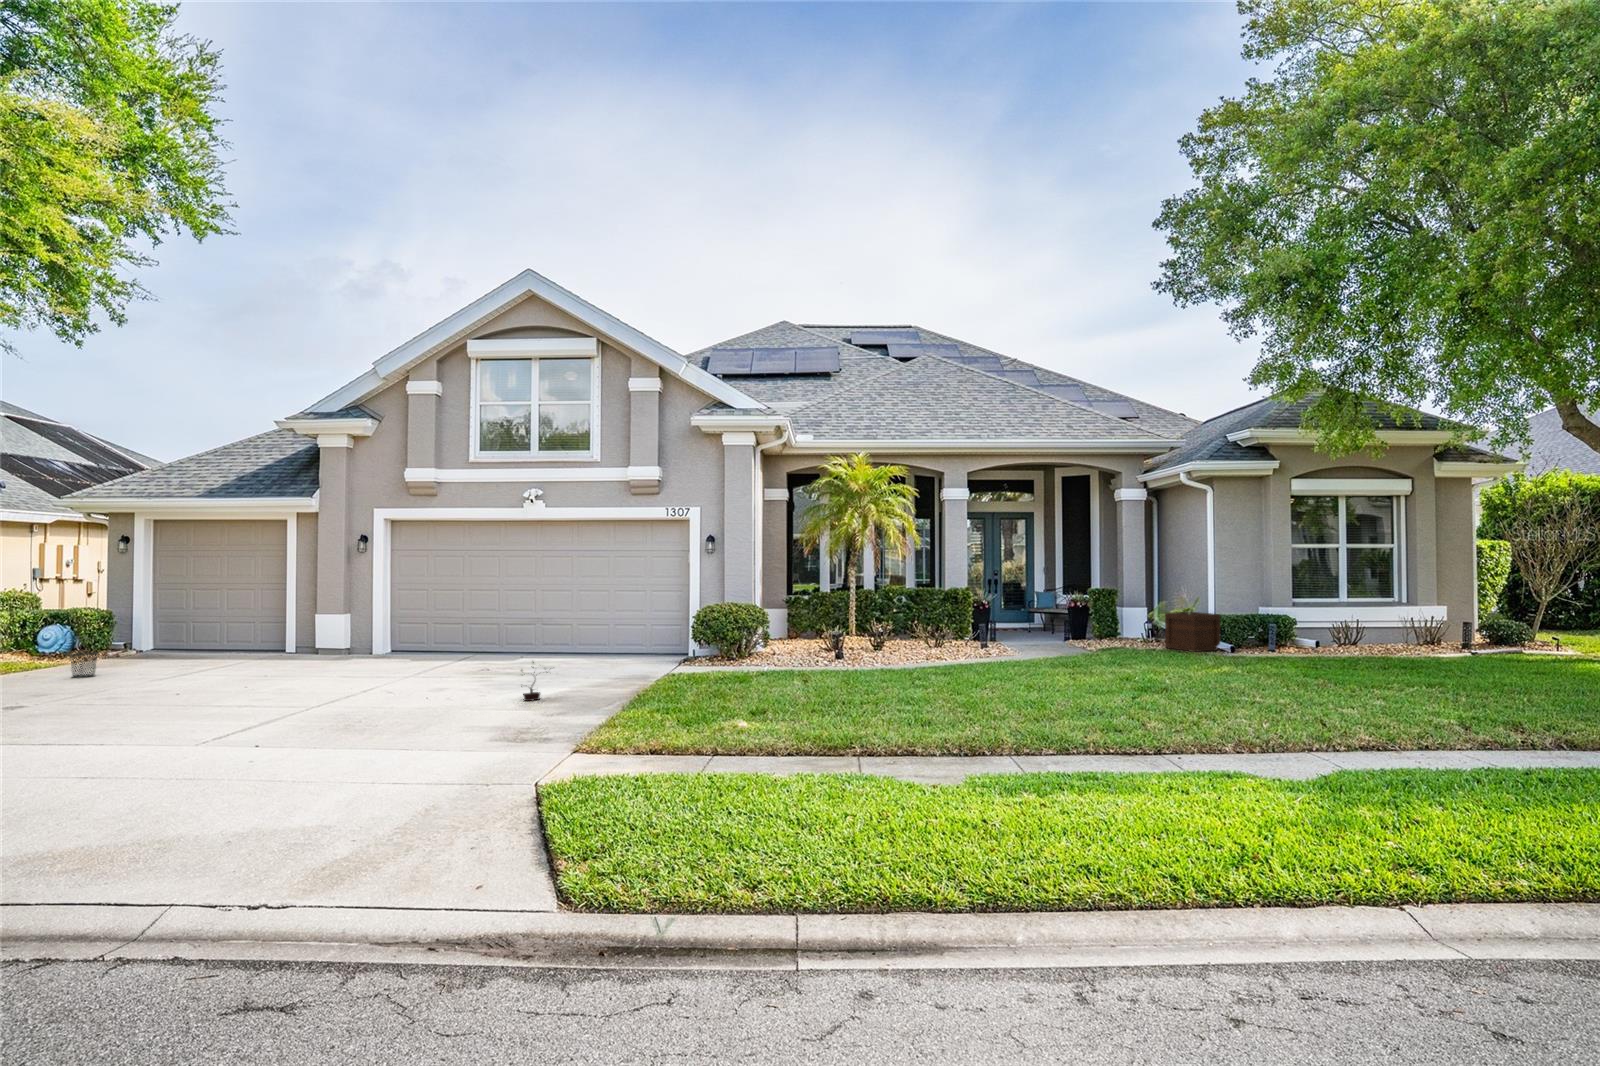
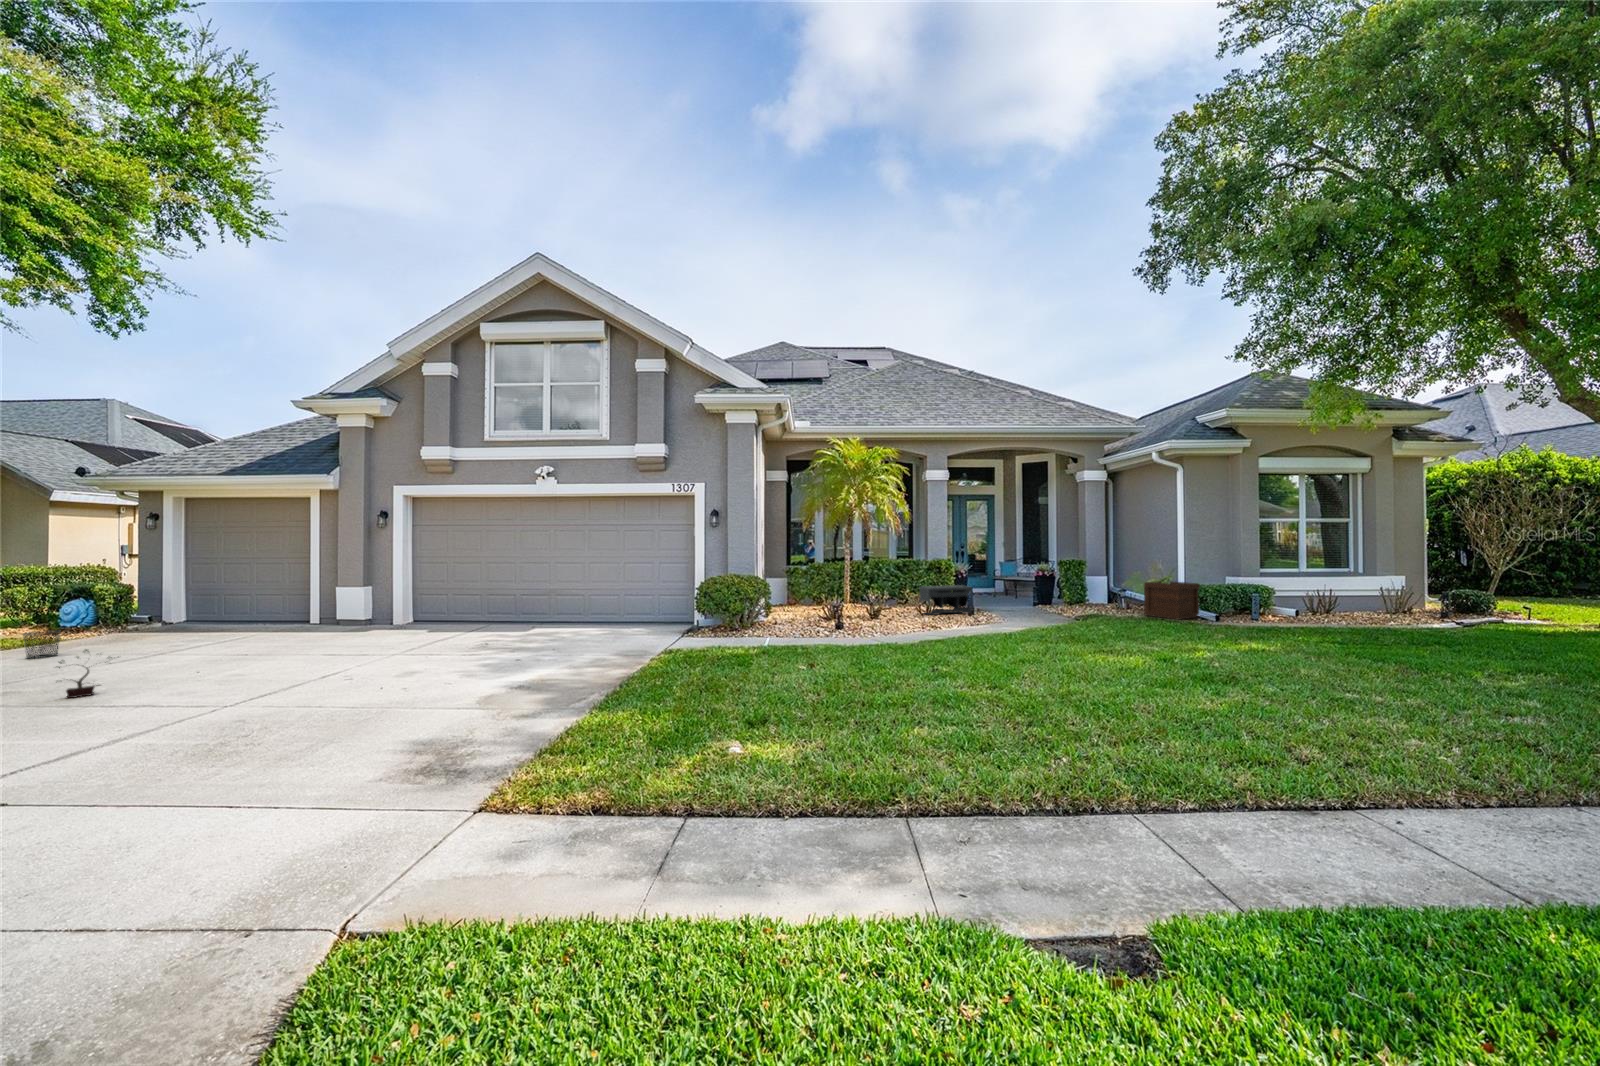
bench: none [928,616,985,647] -> present [919,585,972,615]
potted plant: present [521,662,548,701] -> present [58,650,112,698]

